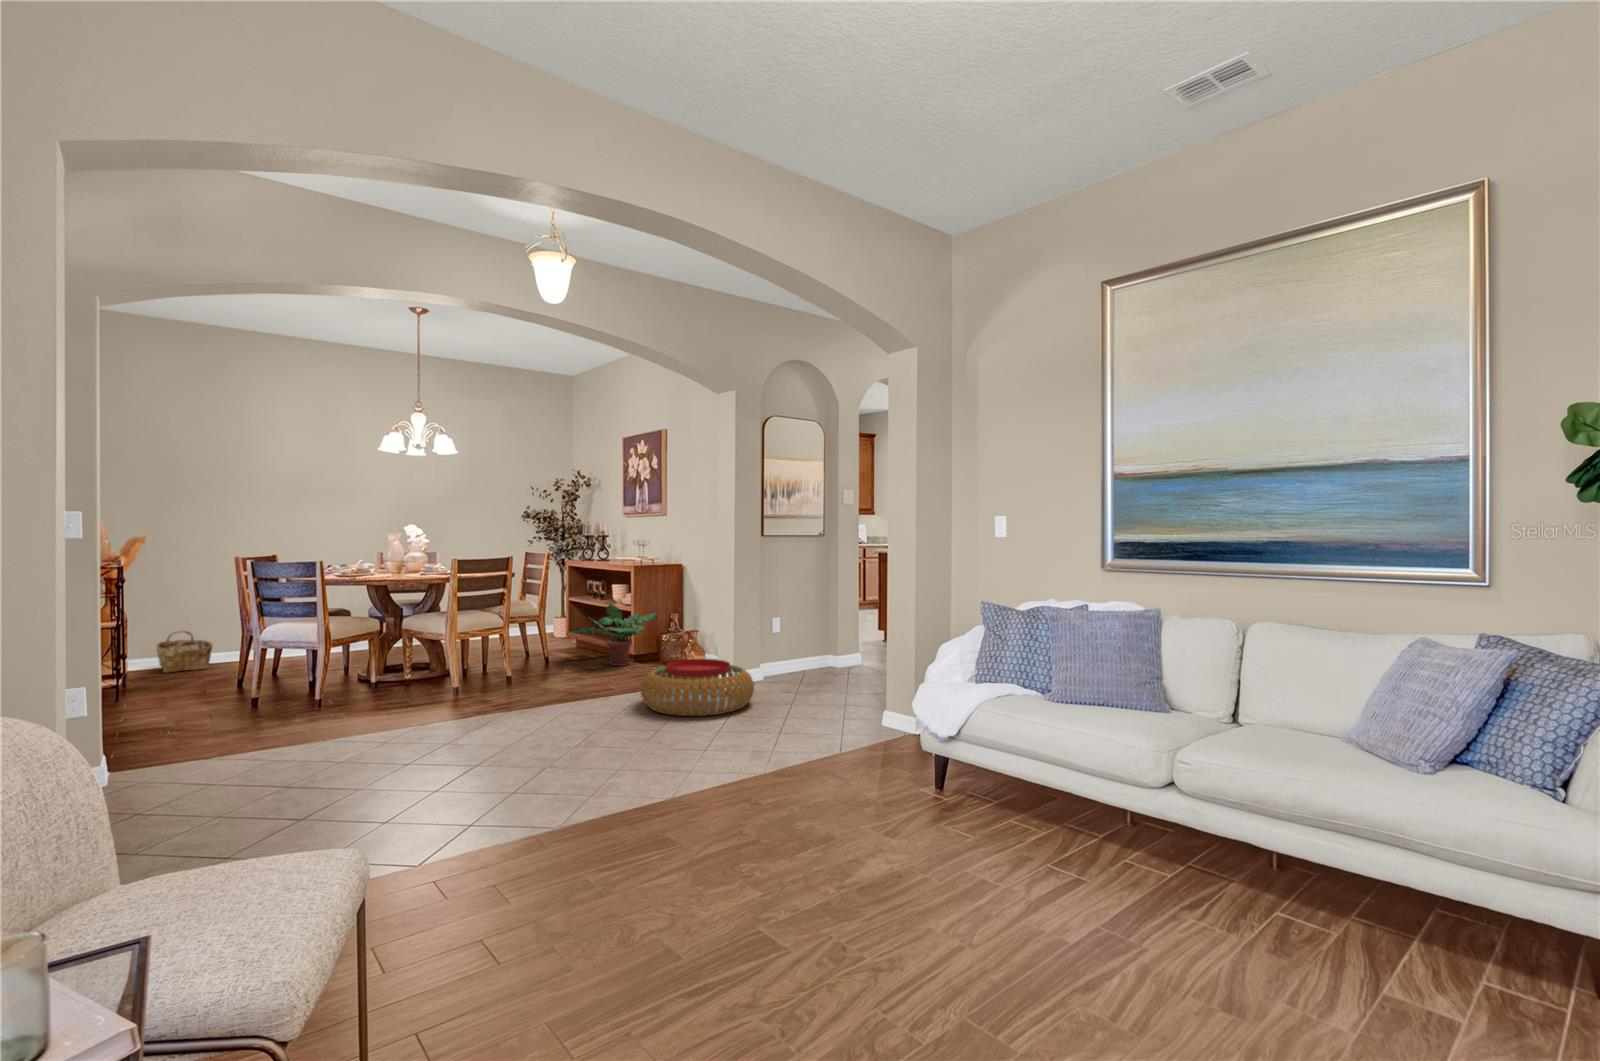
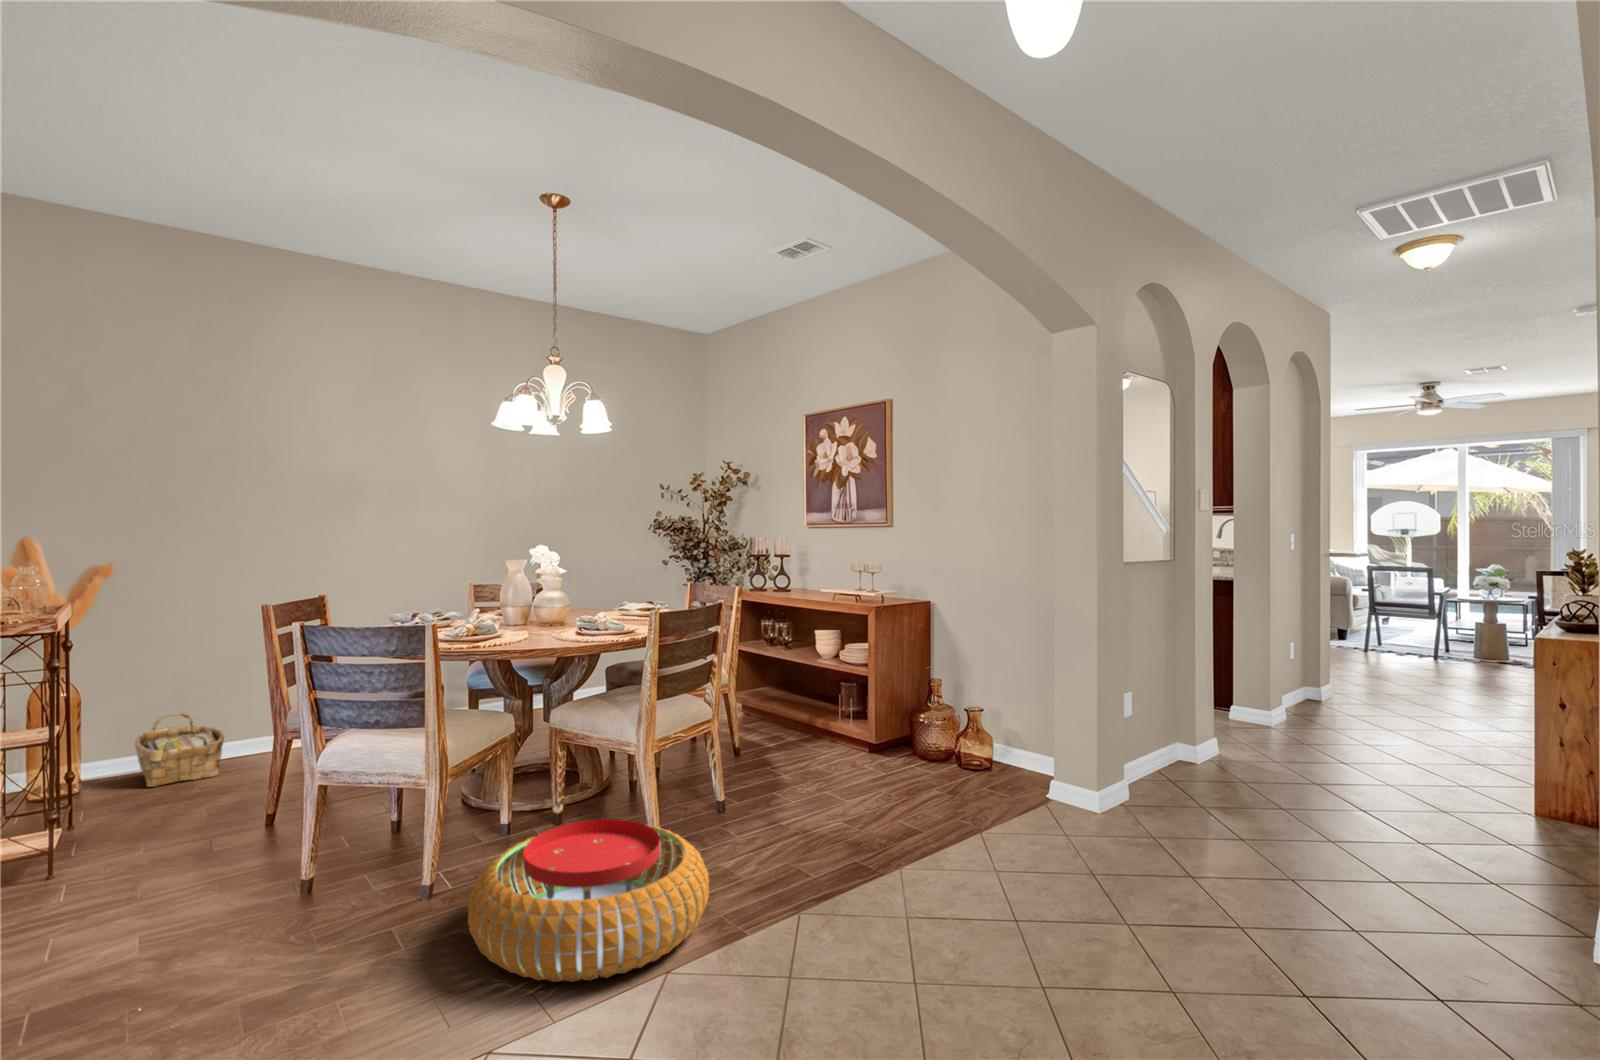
potted plant: present [570,604,657,666] -> none [774,669,910,769]
pouf: present [641,659,754,716] -> present [468,819,709,982]

